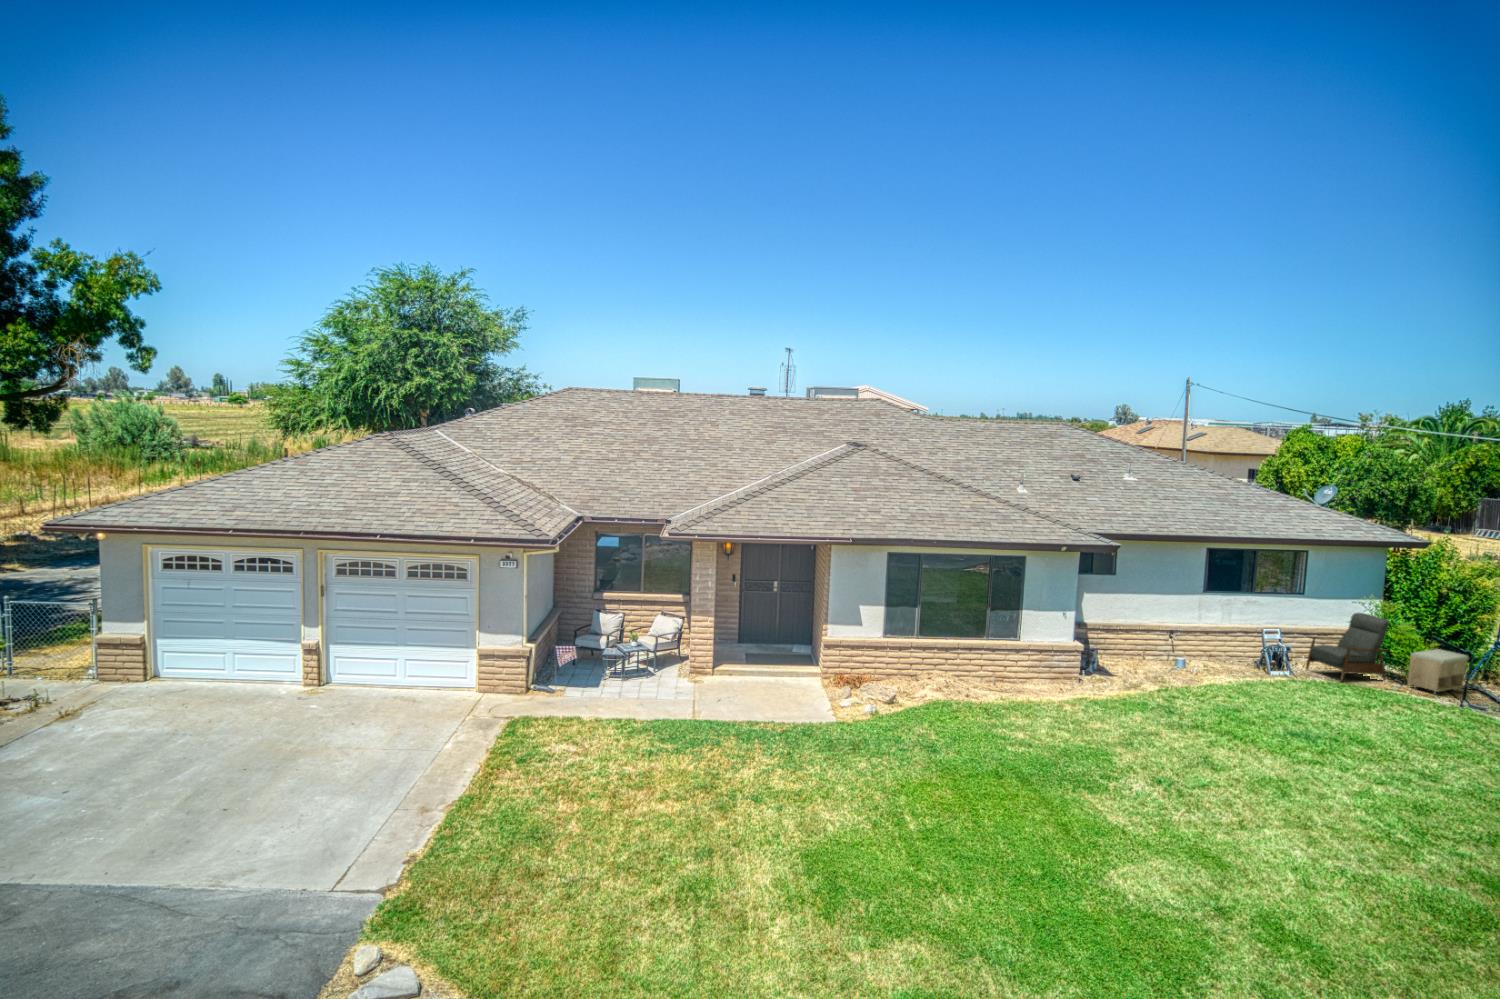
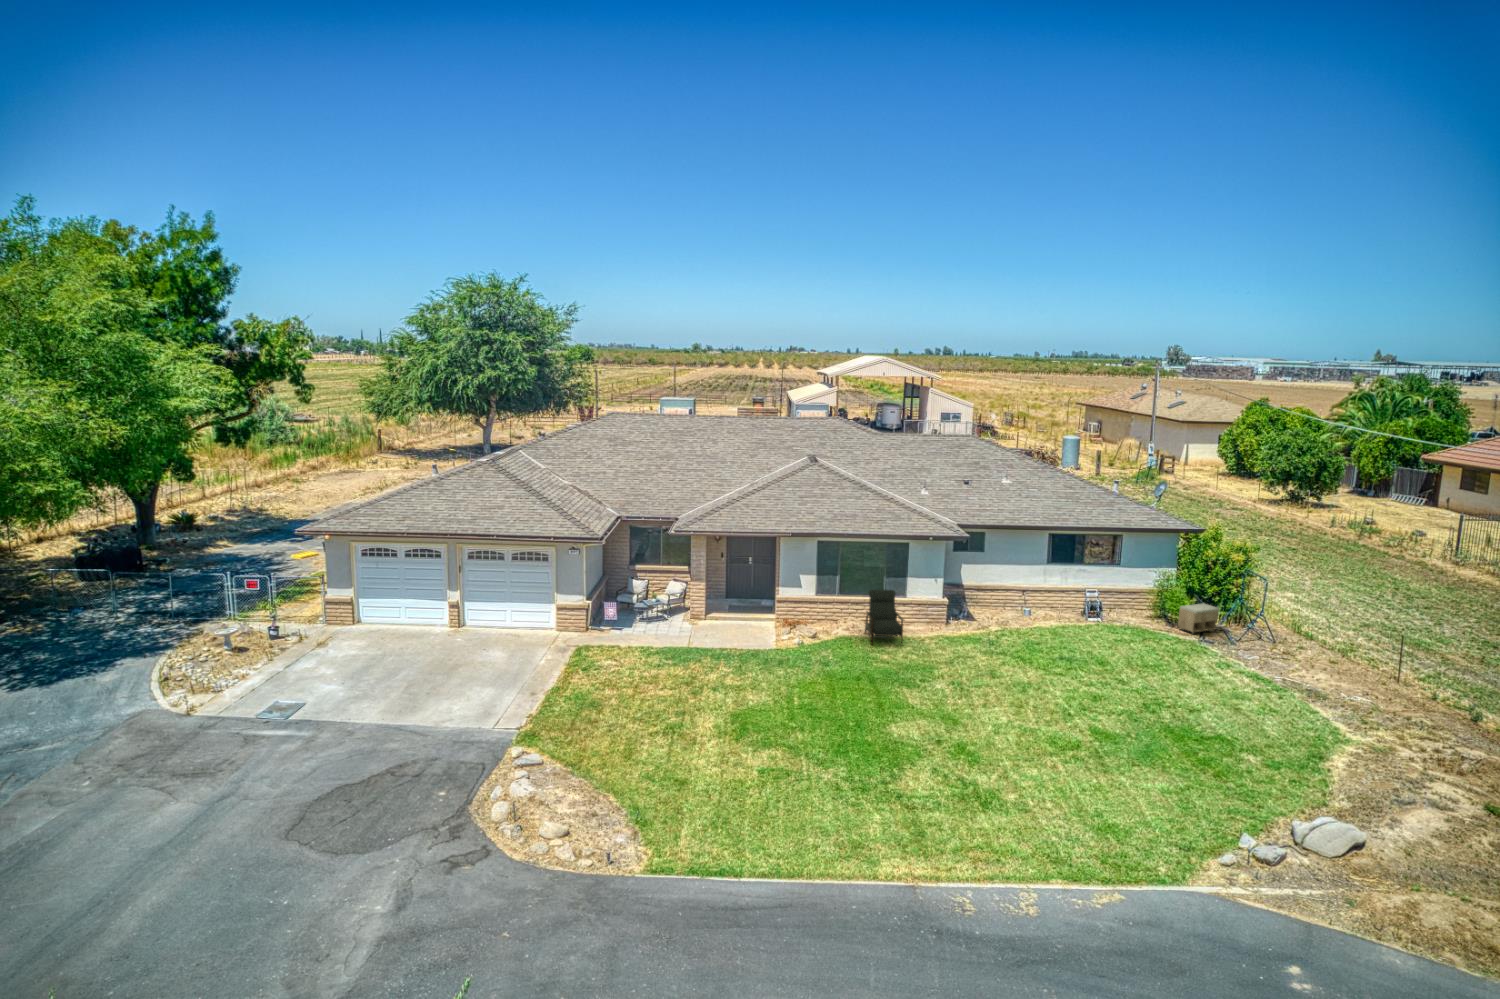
chair: present [1306,613,1390,682] -> present [865,589,904,644]

